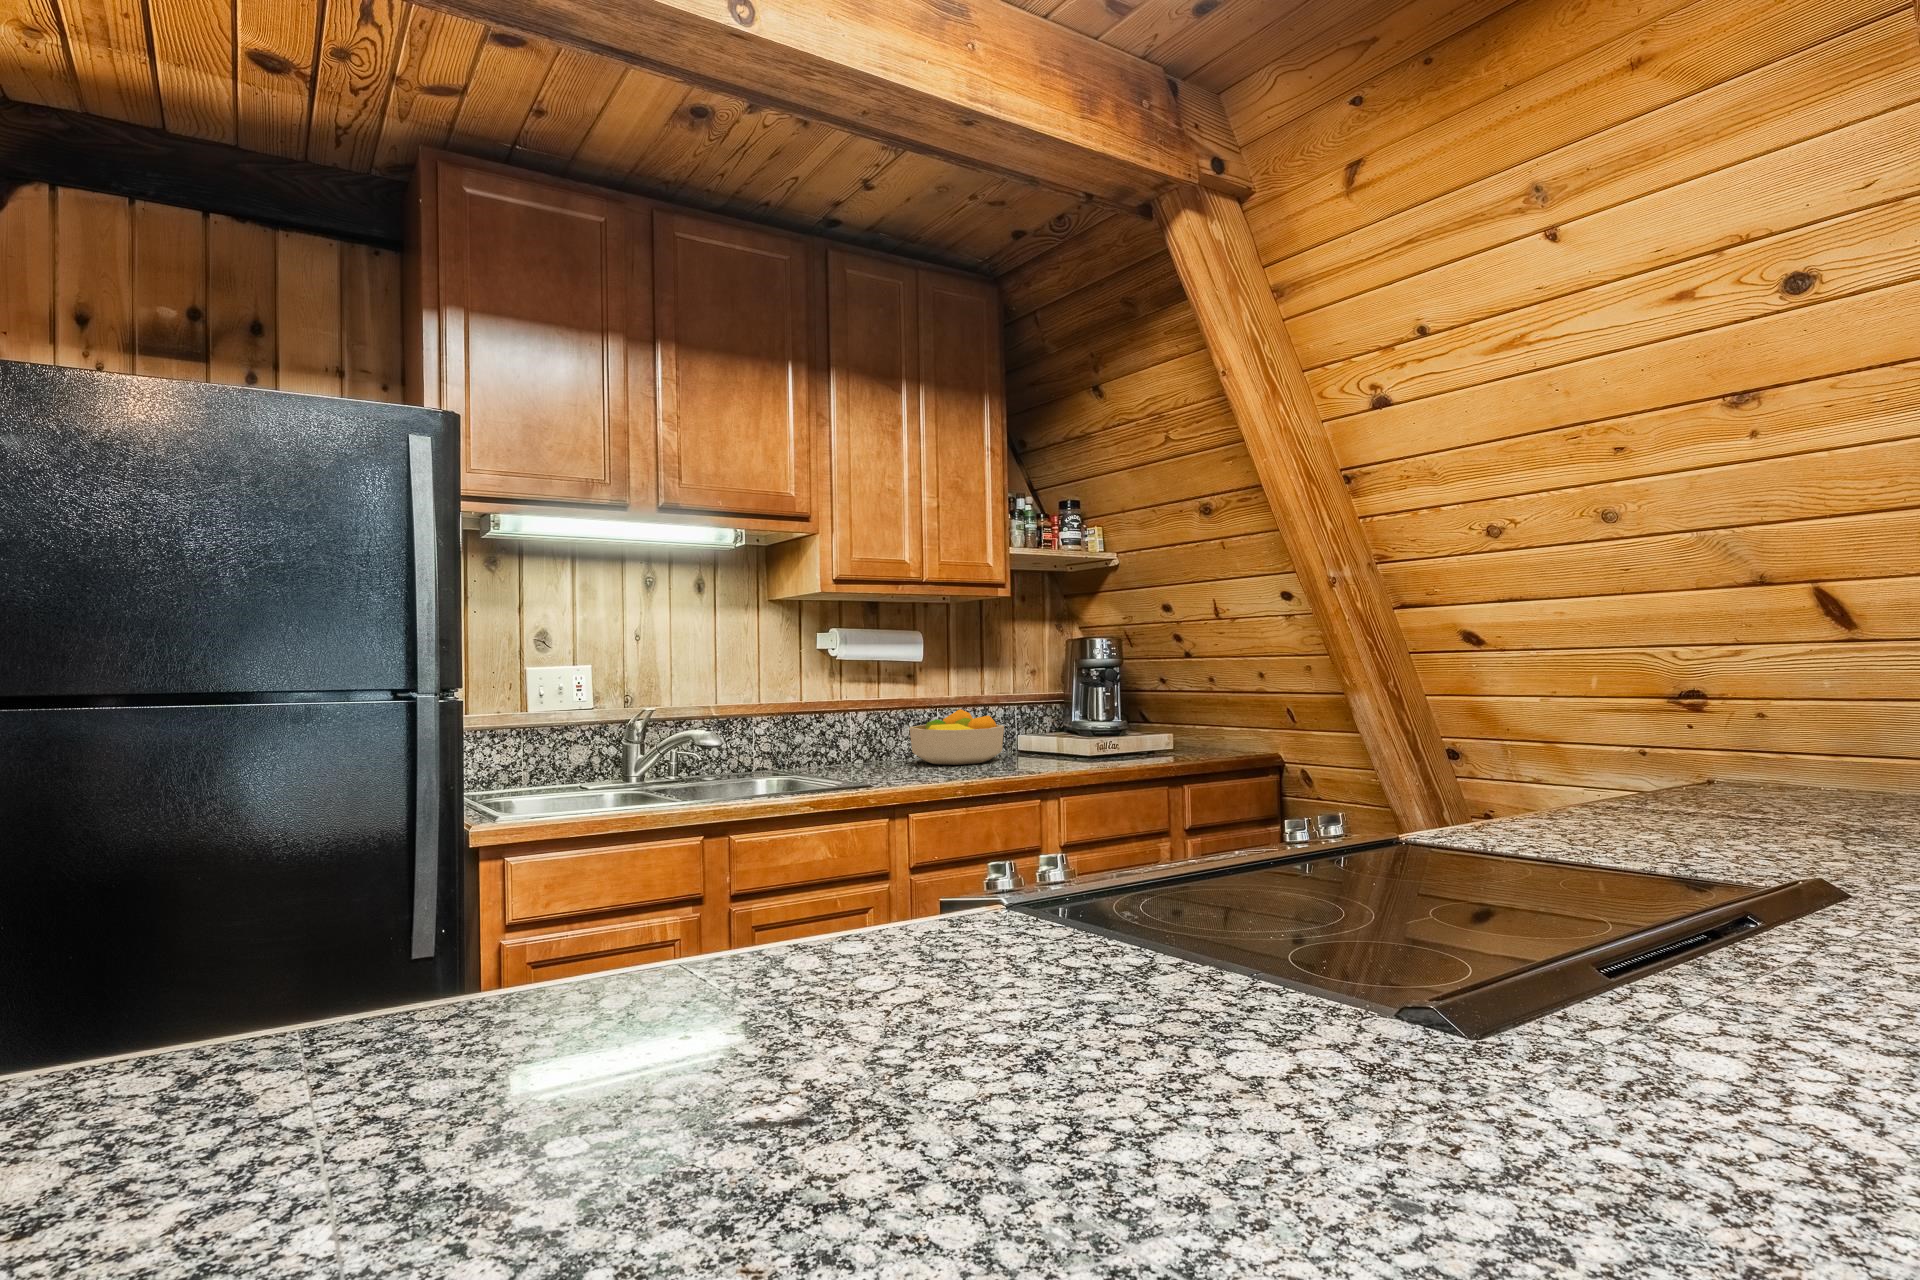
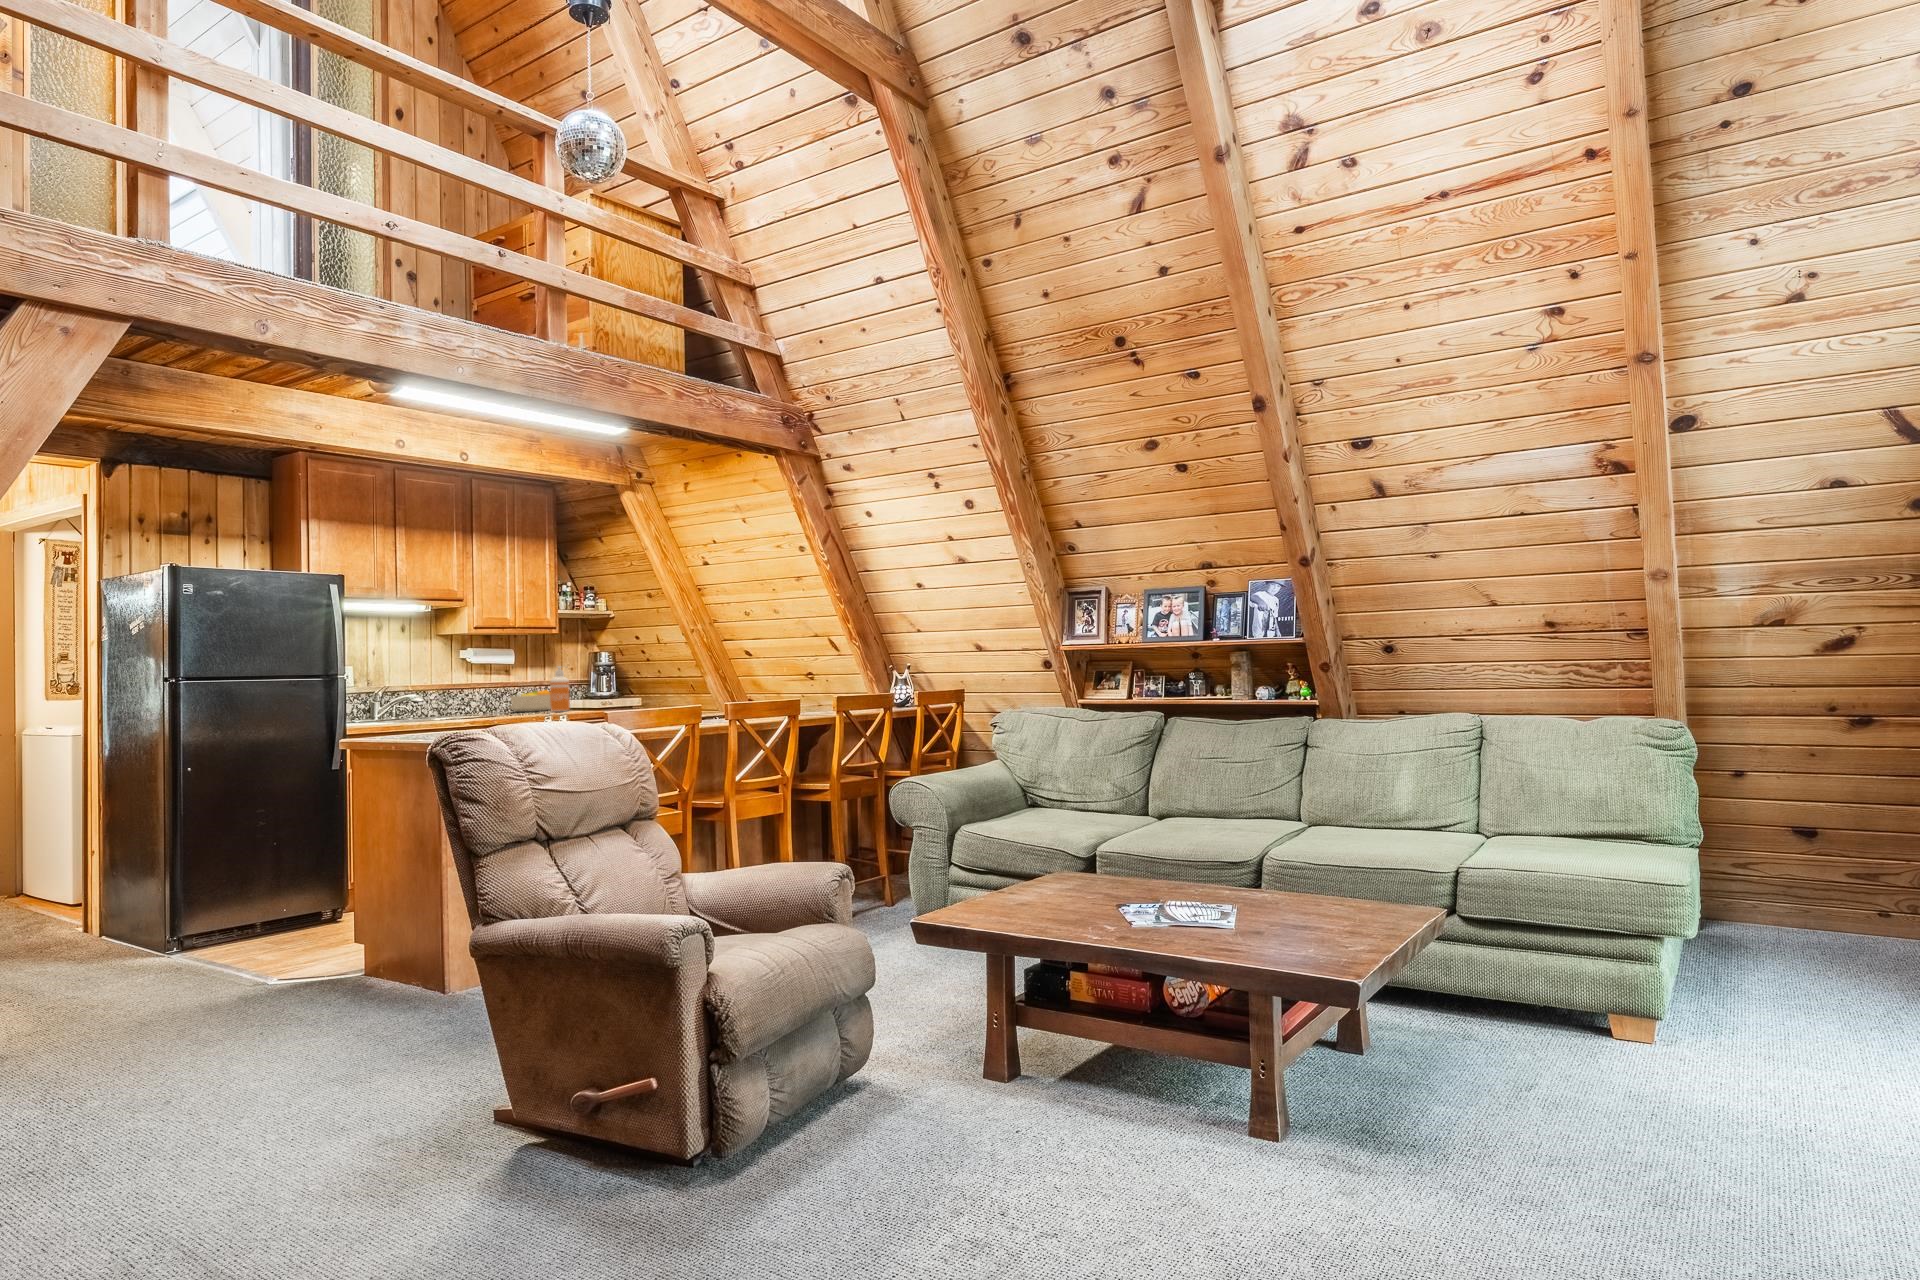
soap dispenser: none [998,666,1042,773] -> present [550,666,570,712]

